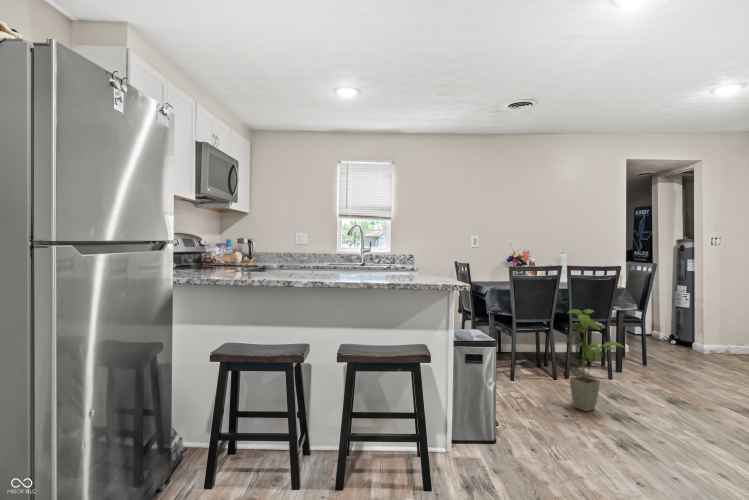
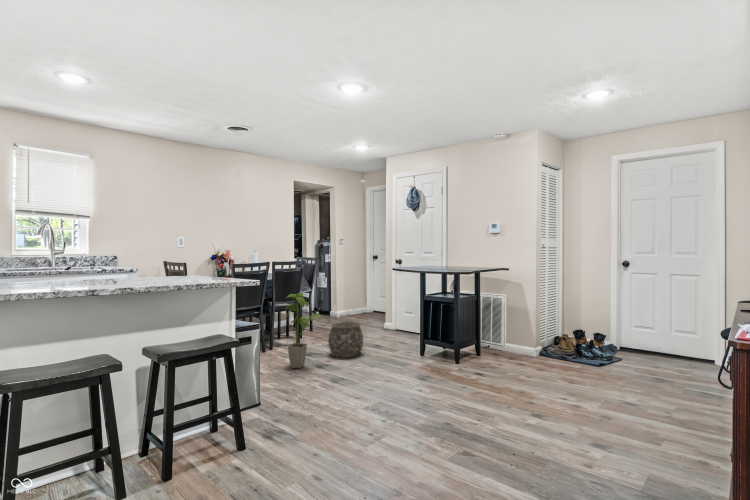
woven basket: none [643,360,709,420] -> present [328,322,363,358]

